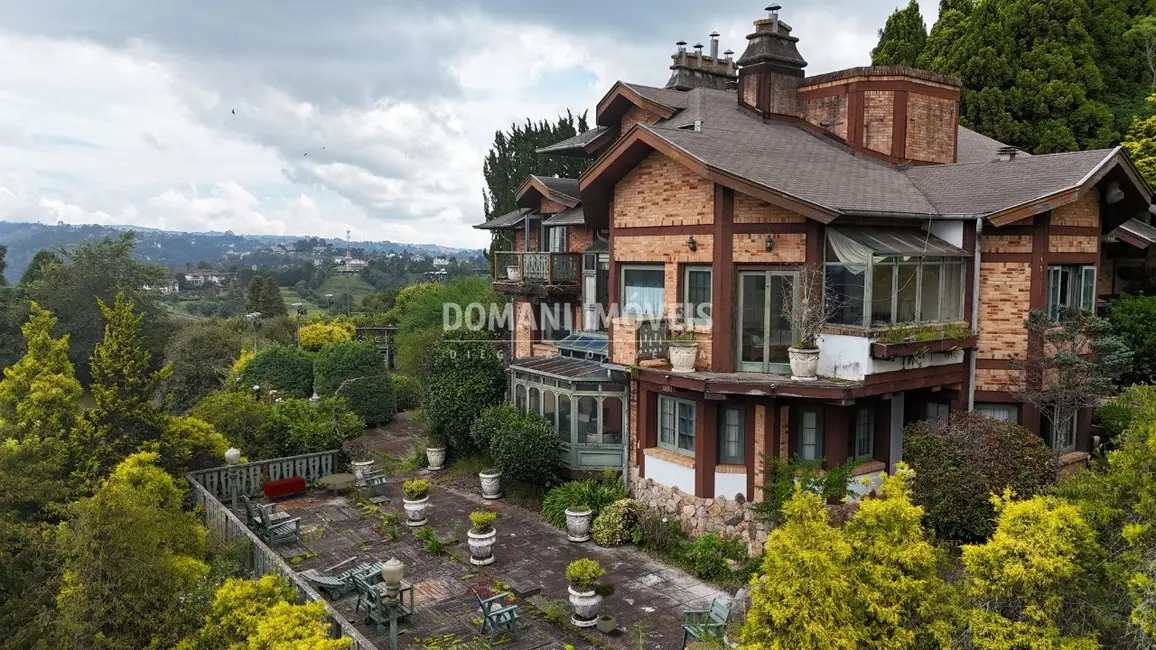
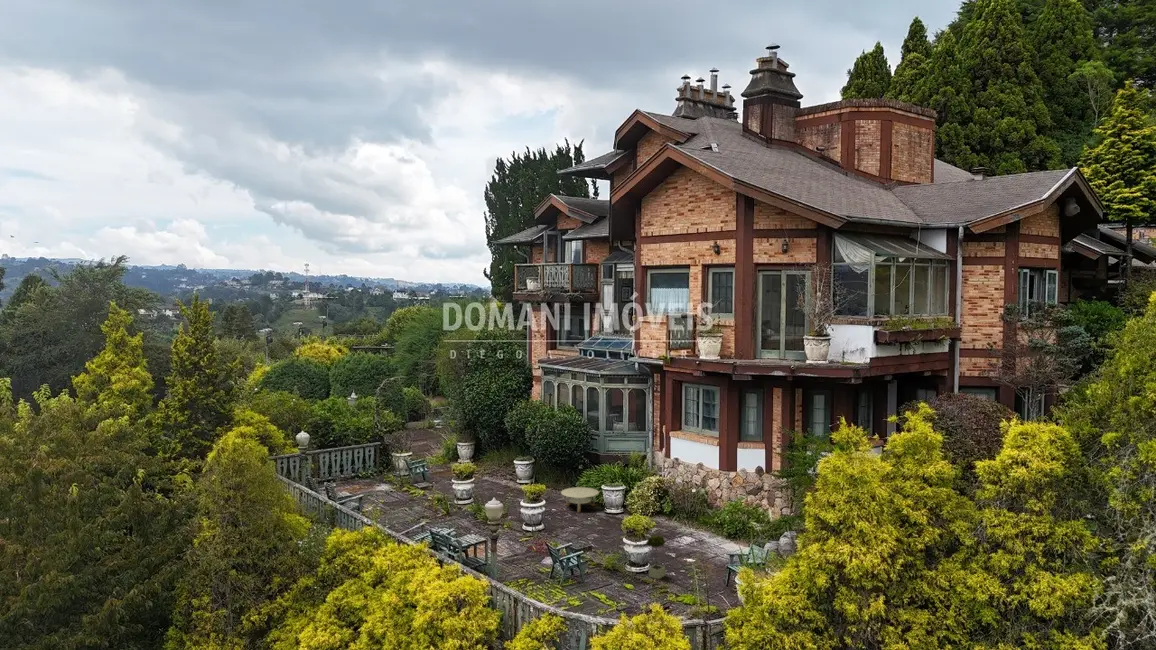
round table: present [319,474,356,497] -> present [561,487,599,513]
bench: present [263,476,306,503] -> none [315,464,354,488]

